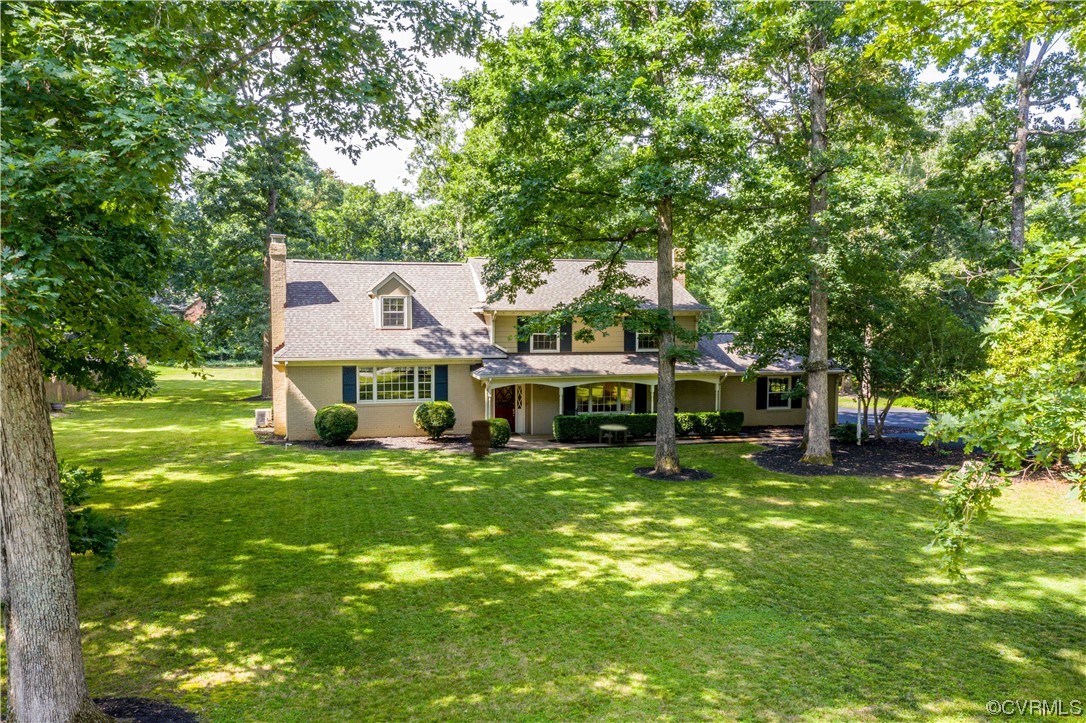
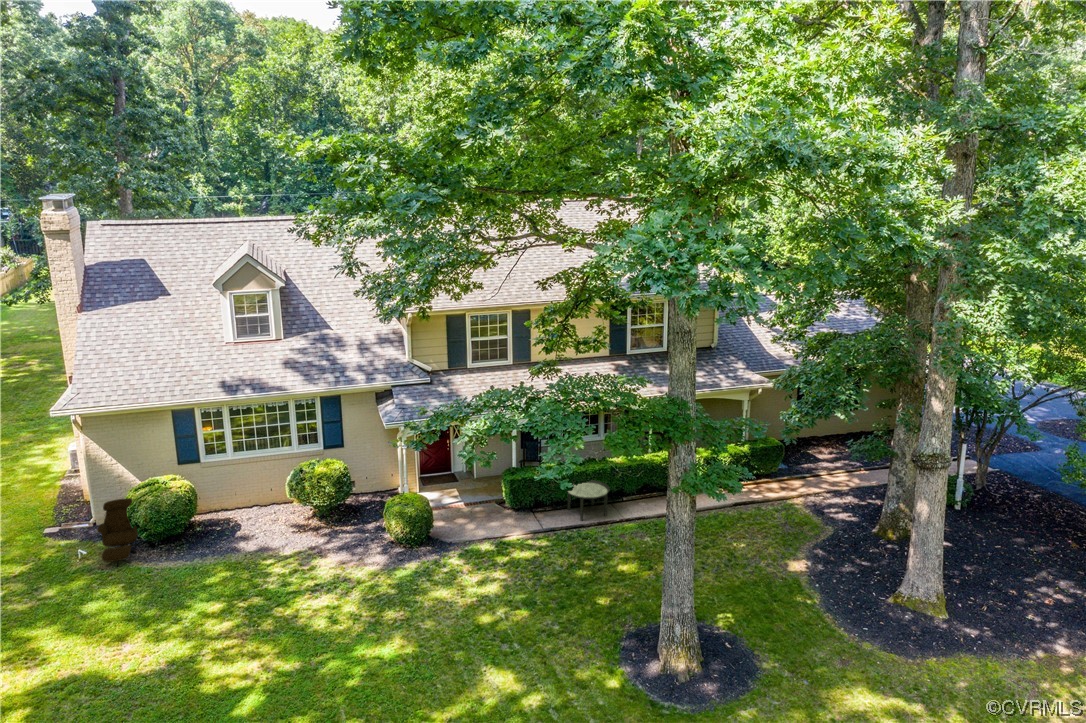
lounge chair: present [468,420,494,458] -> present [97,498,139,568]

